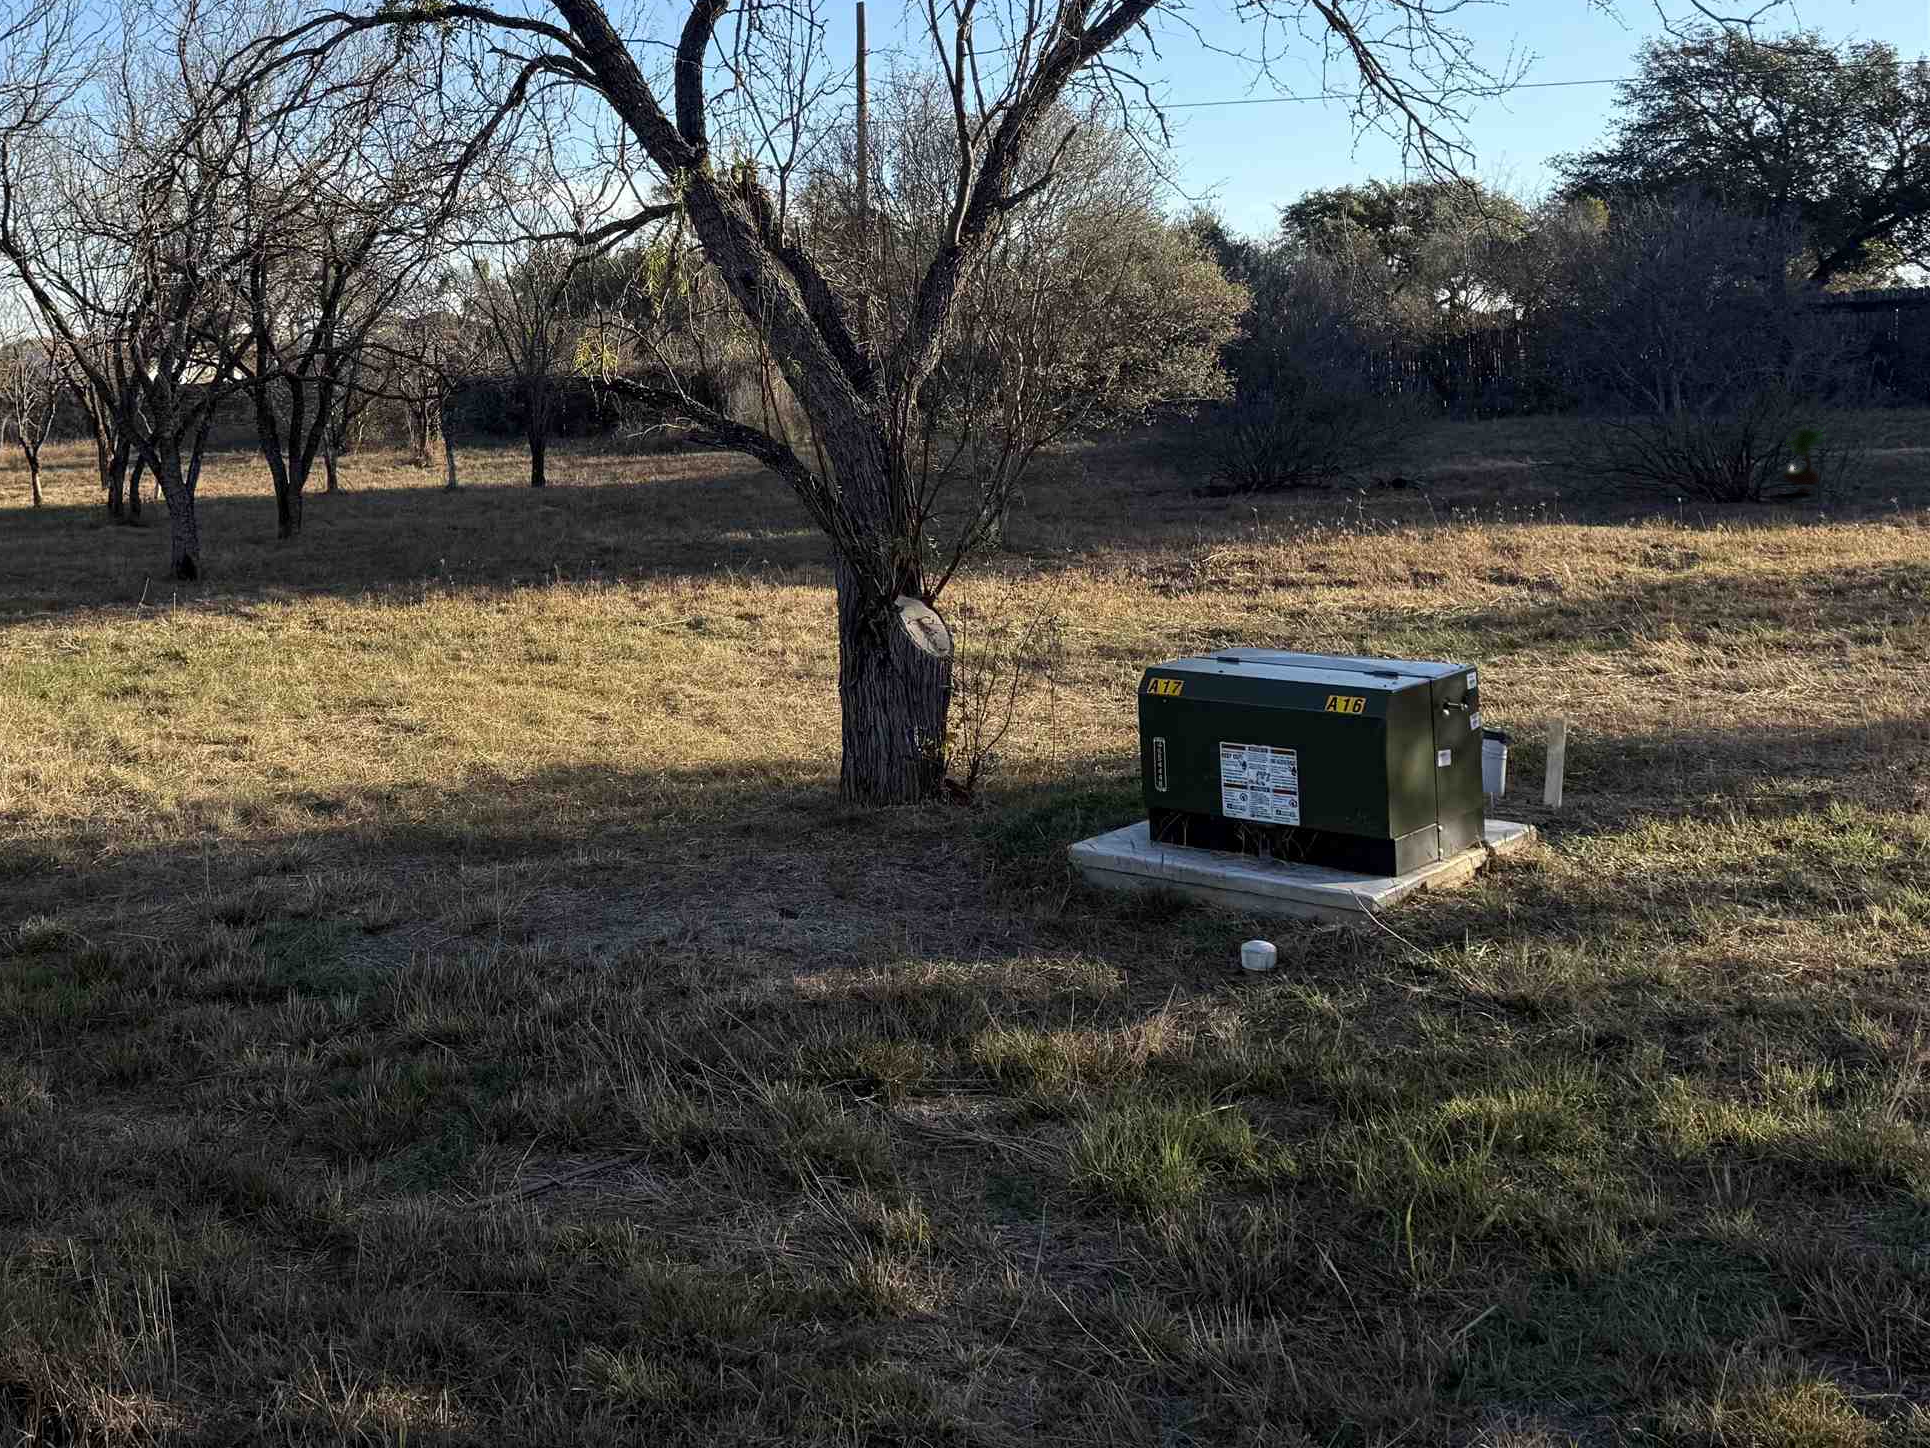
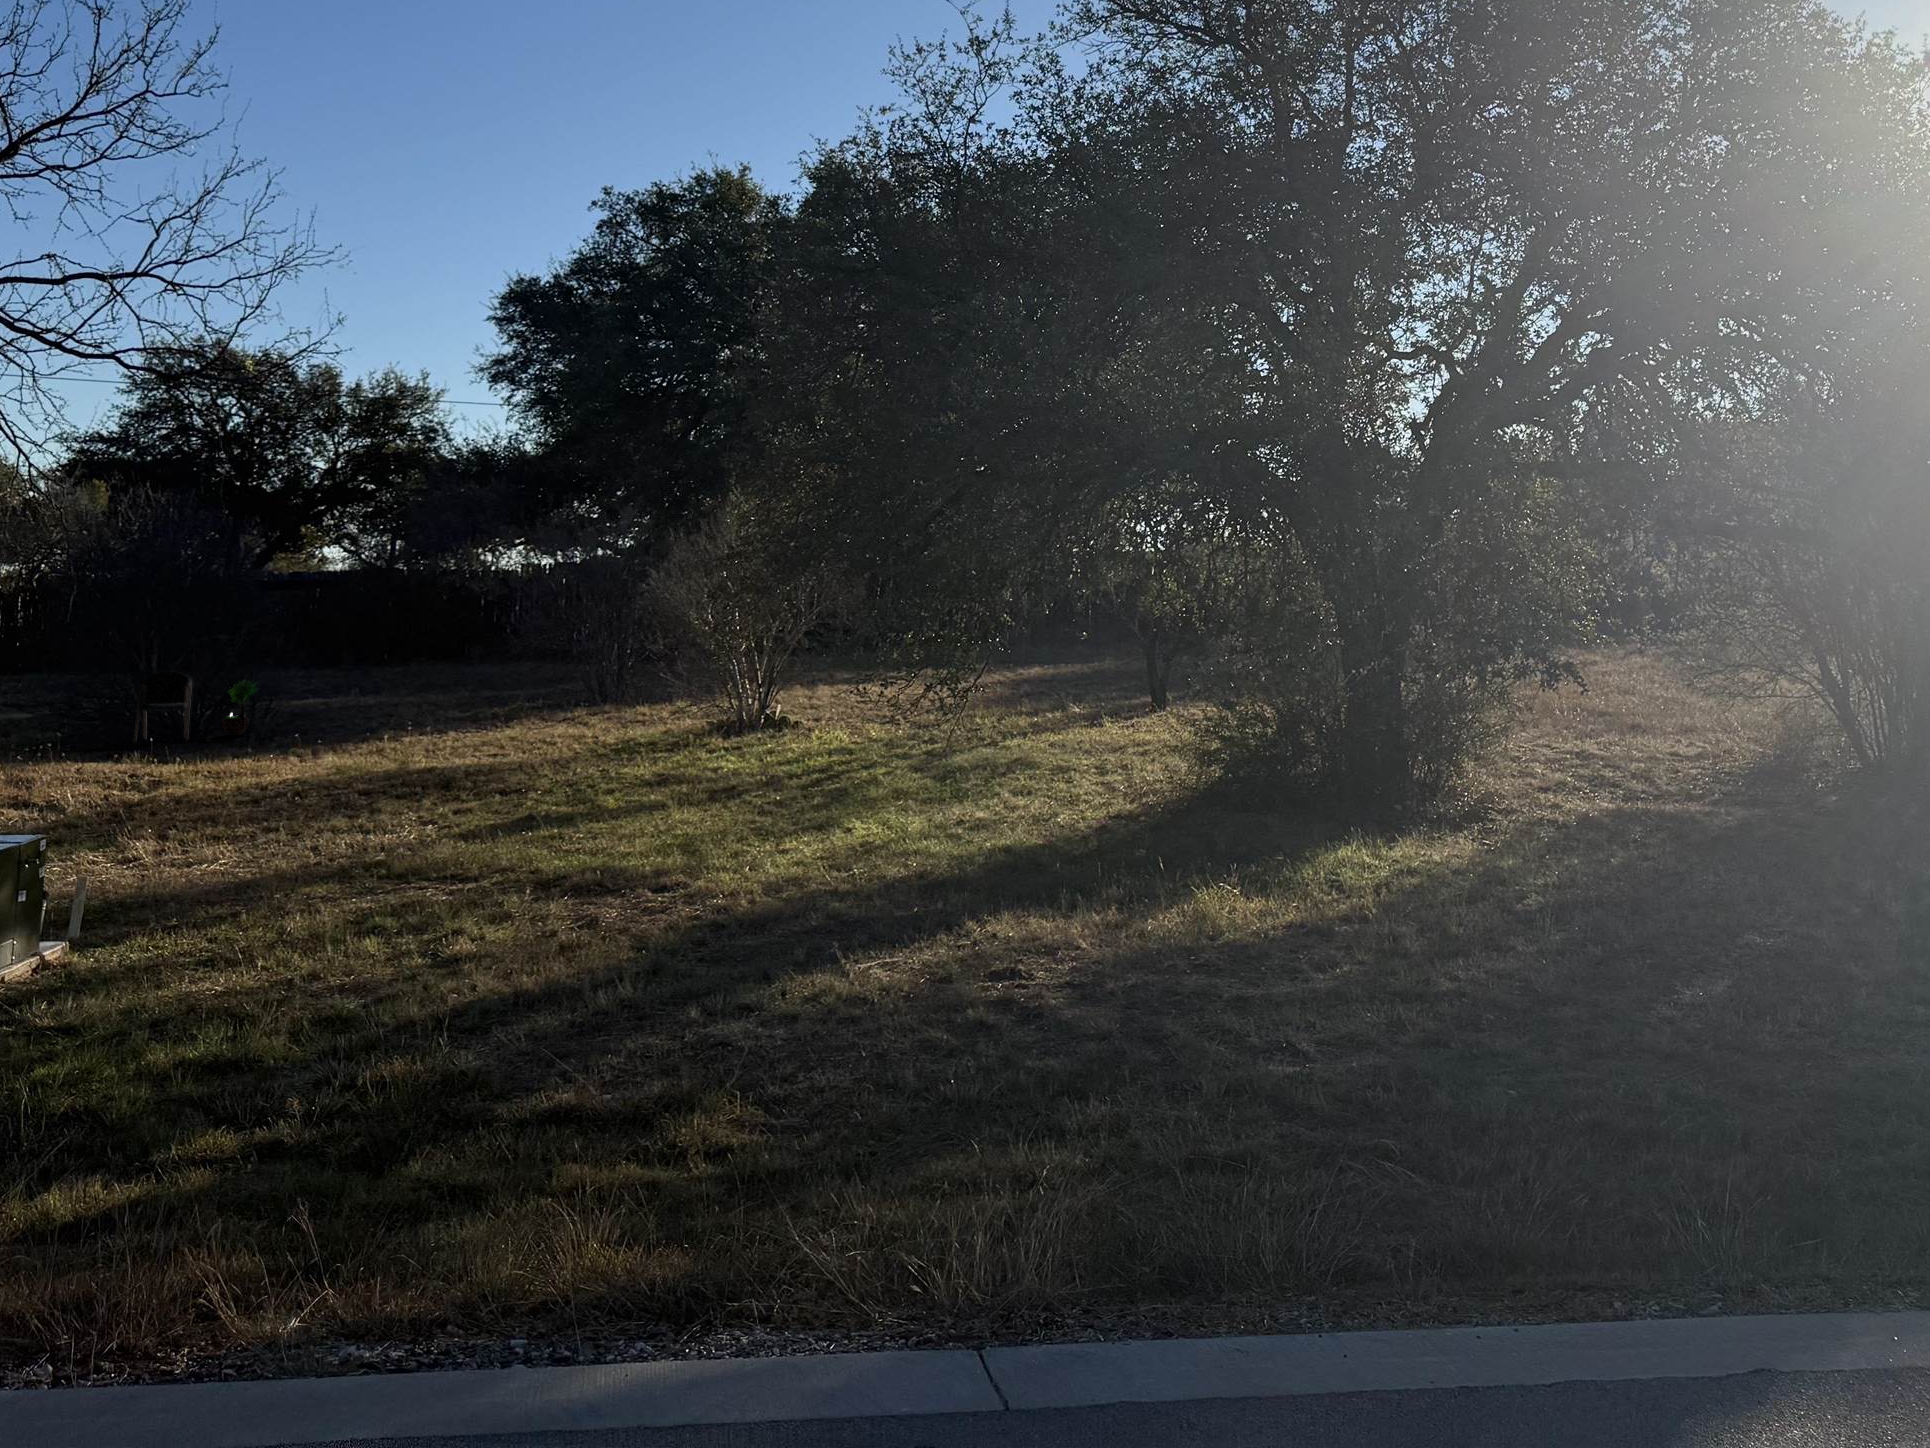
chair: none [1657,416,1733,499] -> present [134,672,192,741]

